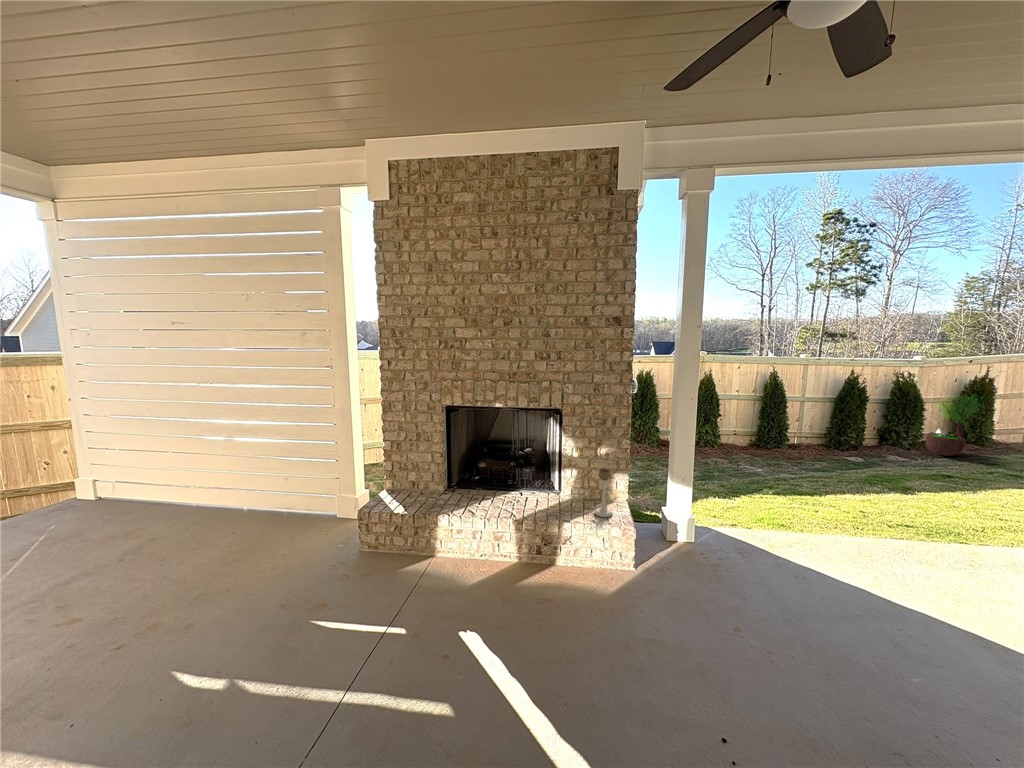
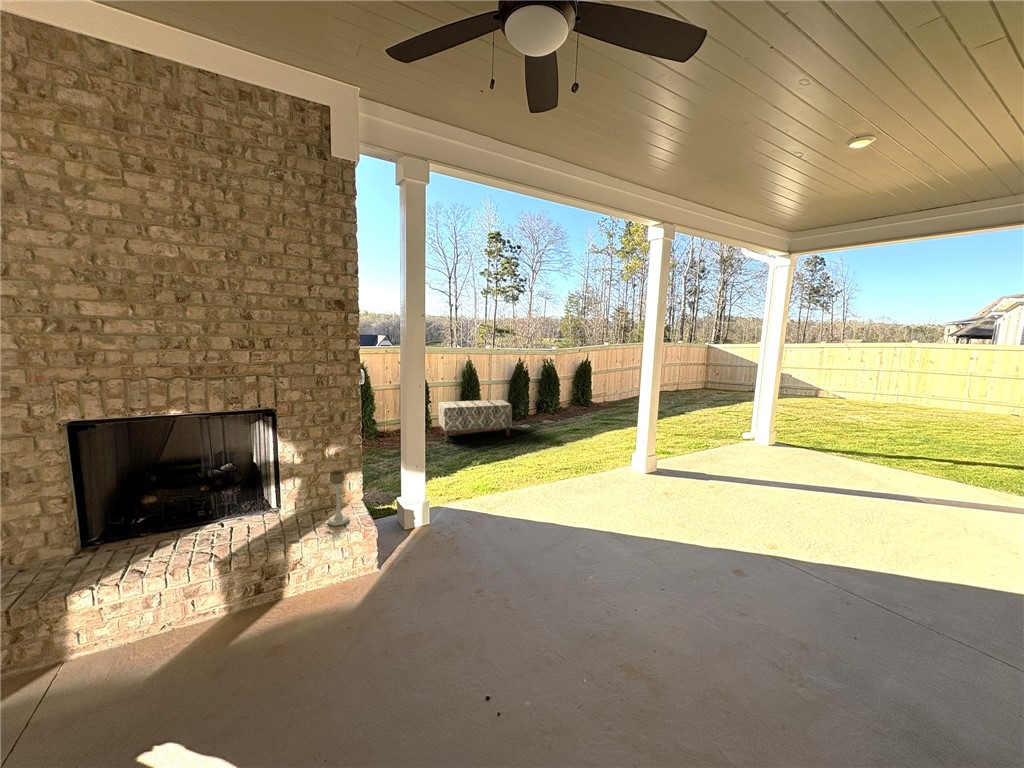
potted tree: present [925,394,982,456] -> none [561,369,588,415]
bench: none [731,417,834,470] -> present [439,400,512,441]

